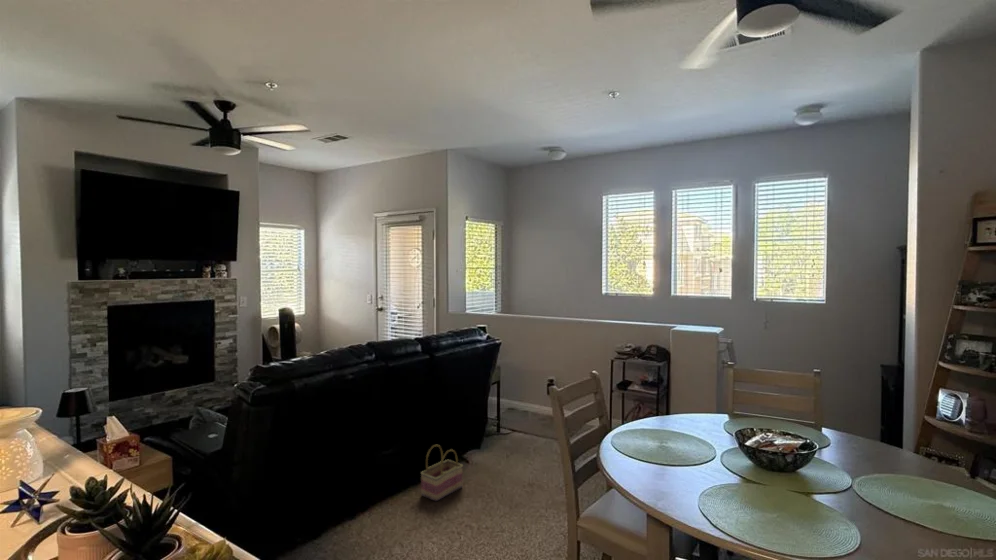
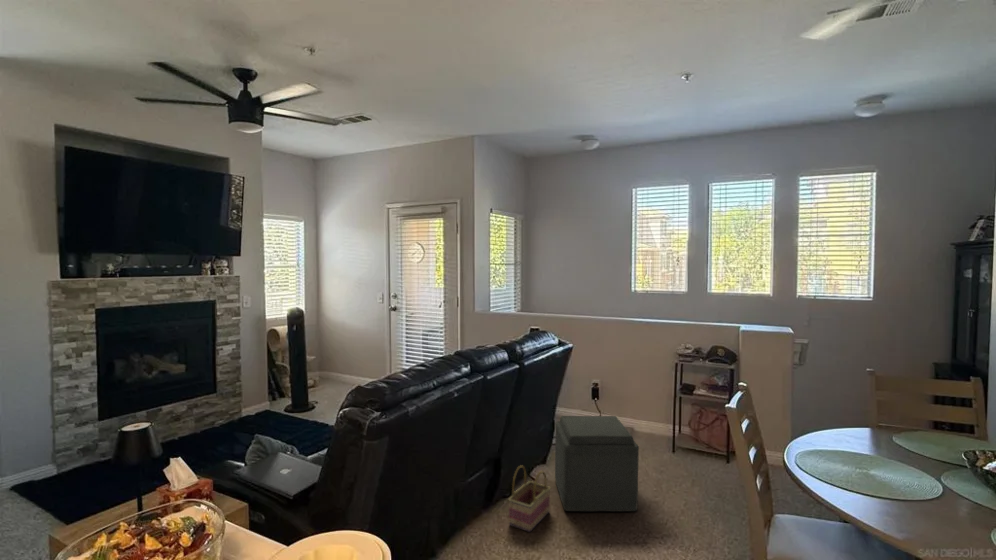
ottoman: none [475,404,541,489] -> present [555,416,639,511]

